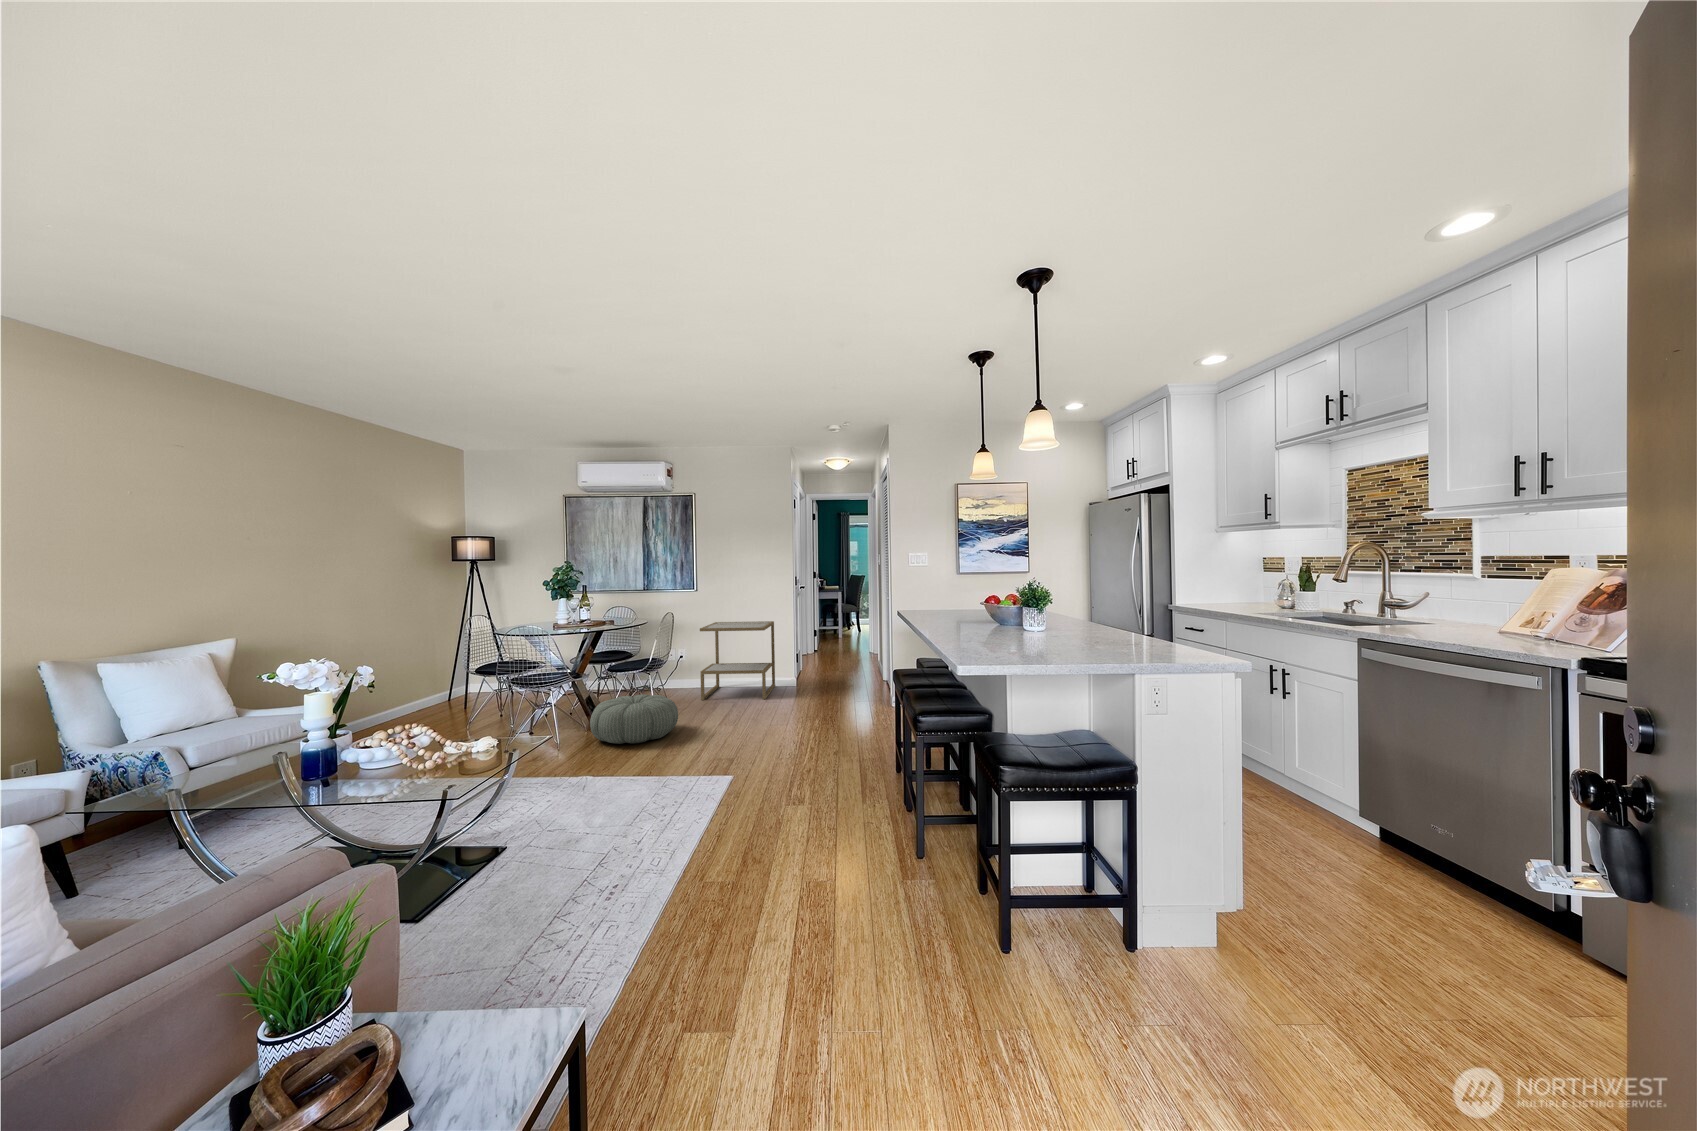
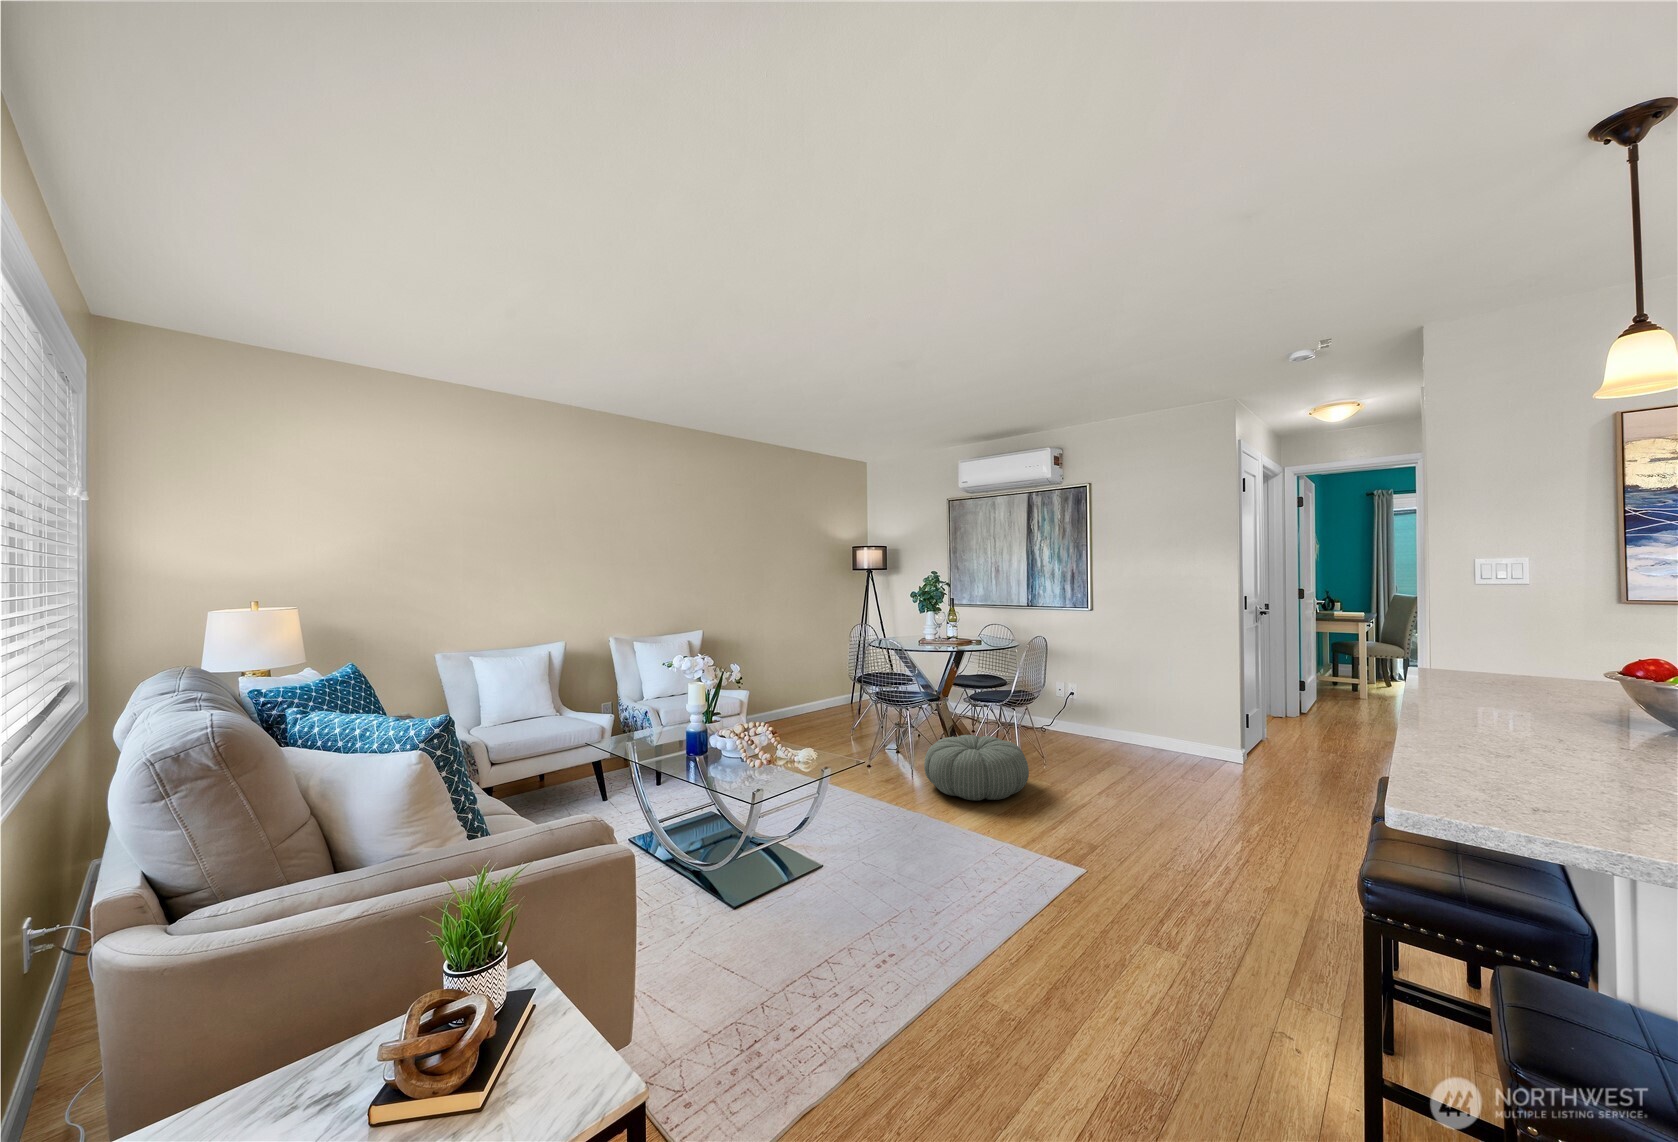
side table: present [700,621,775,700] -> none [1083,648,1204,768]

